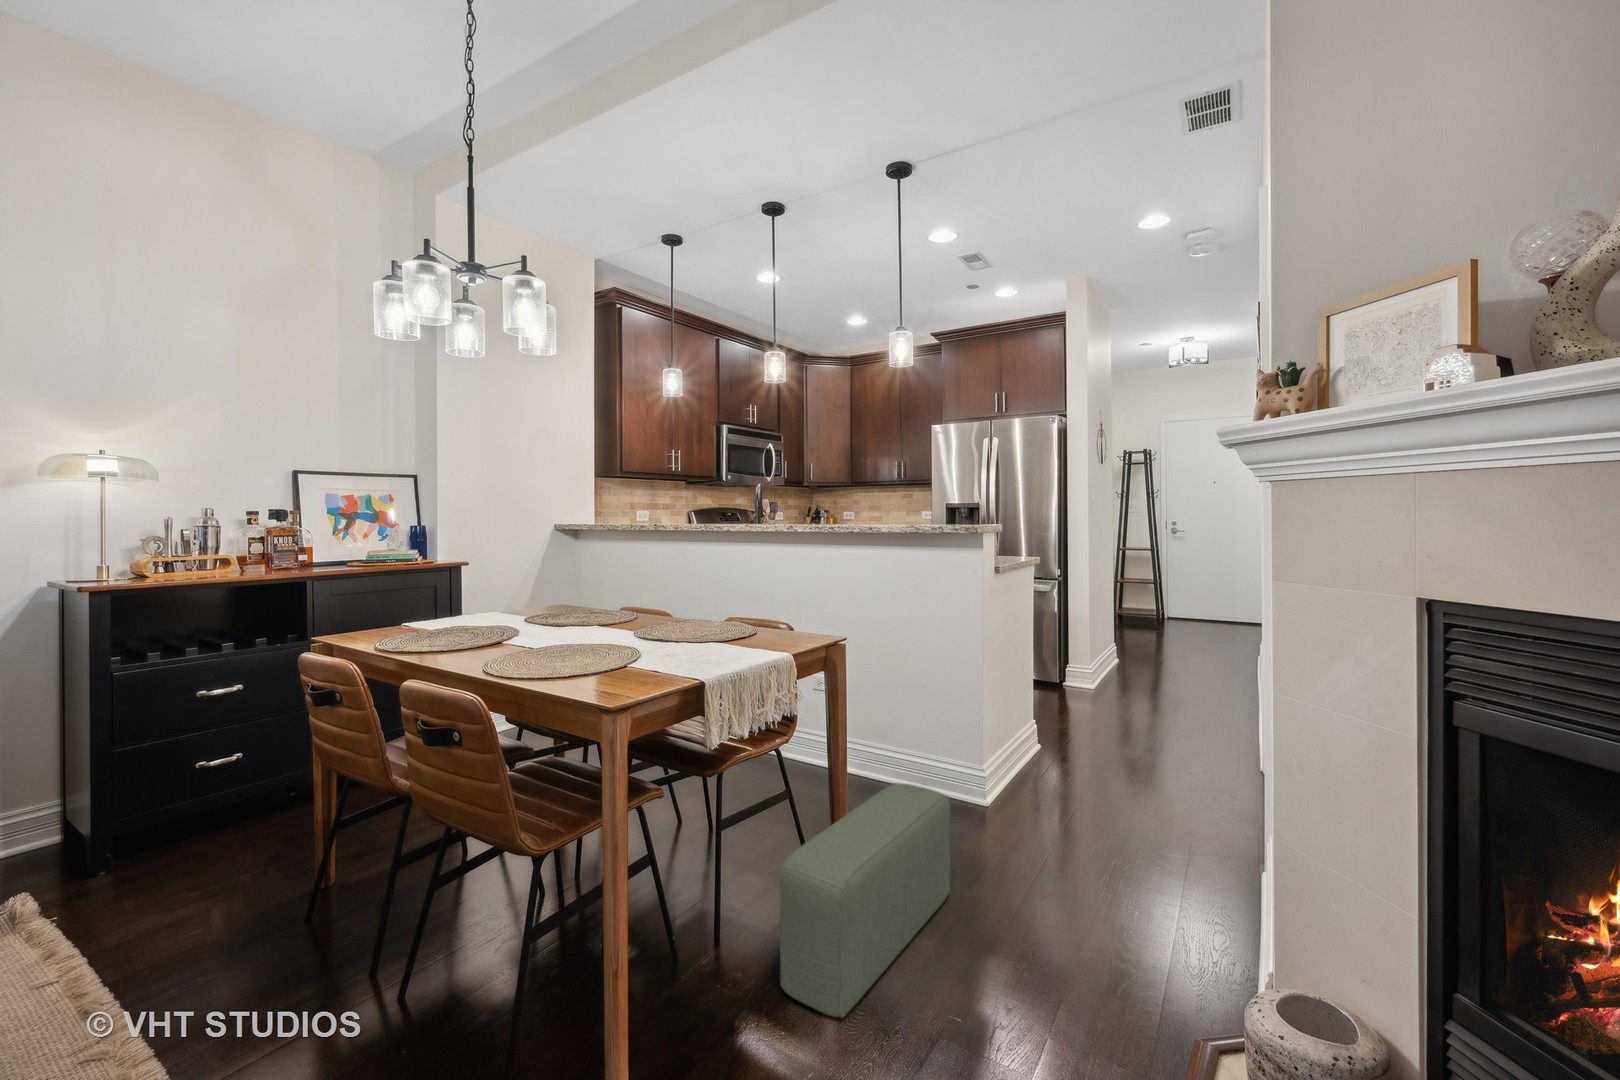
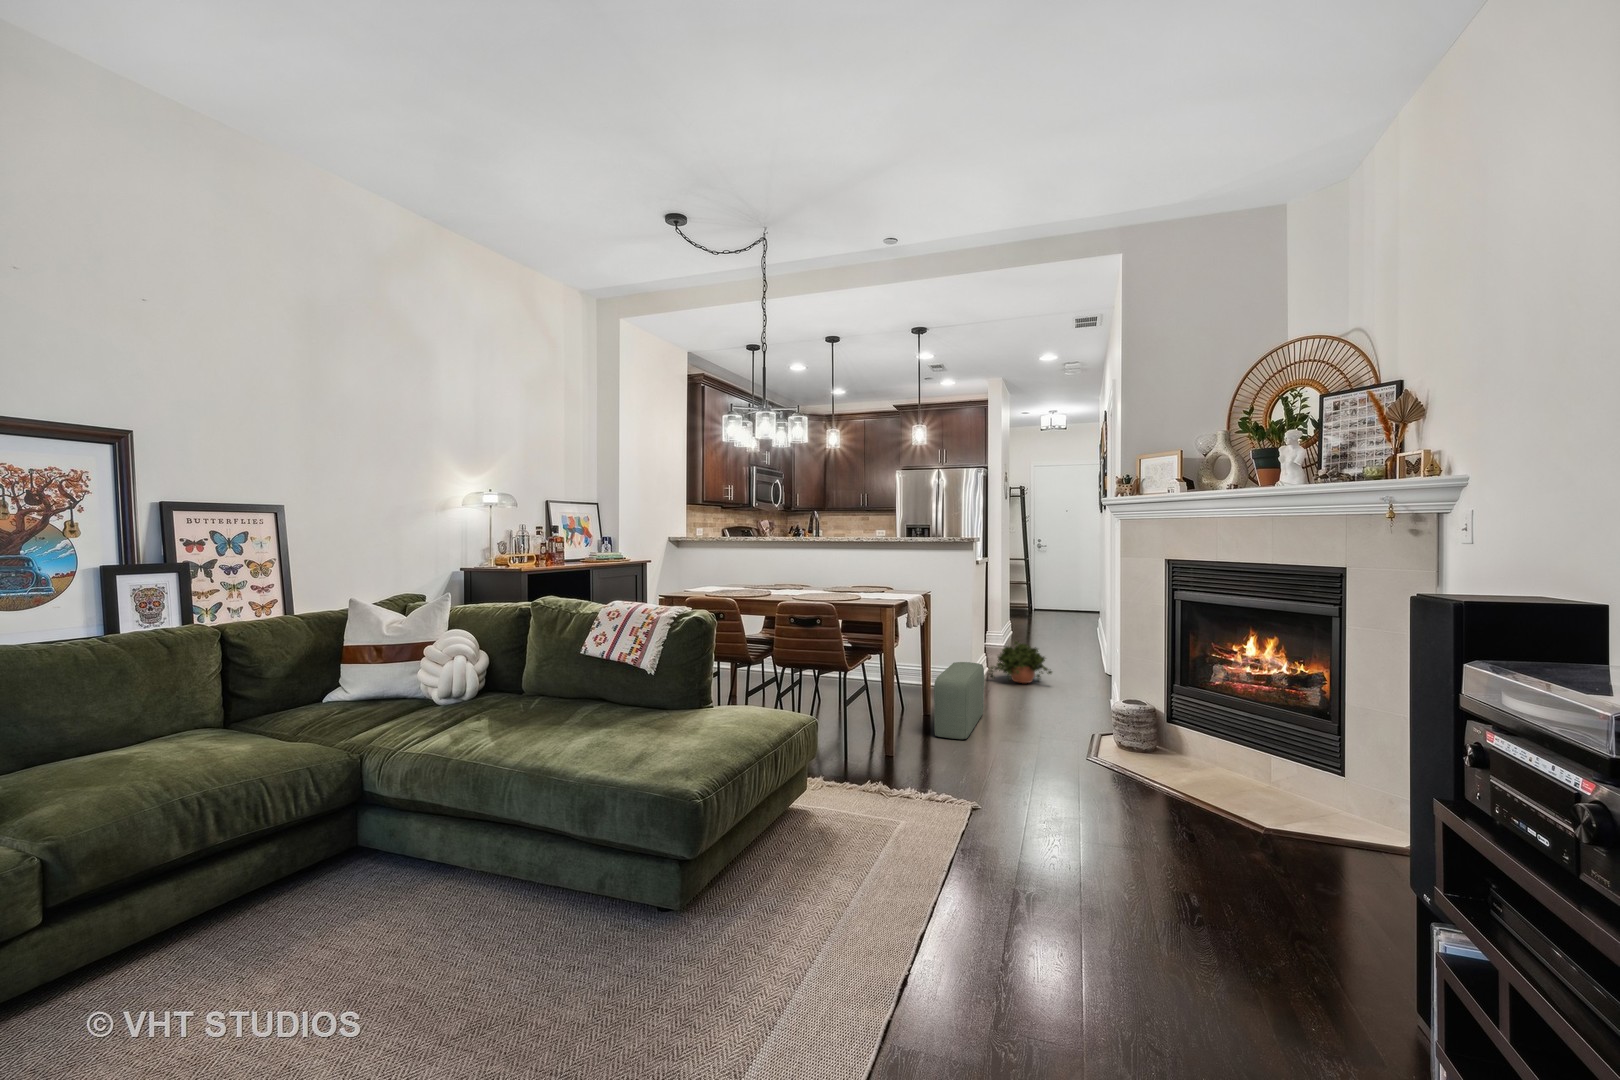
potted plant: none [1017,707,1140,793] -> present [989,642,1052,683]

